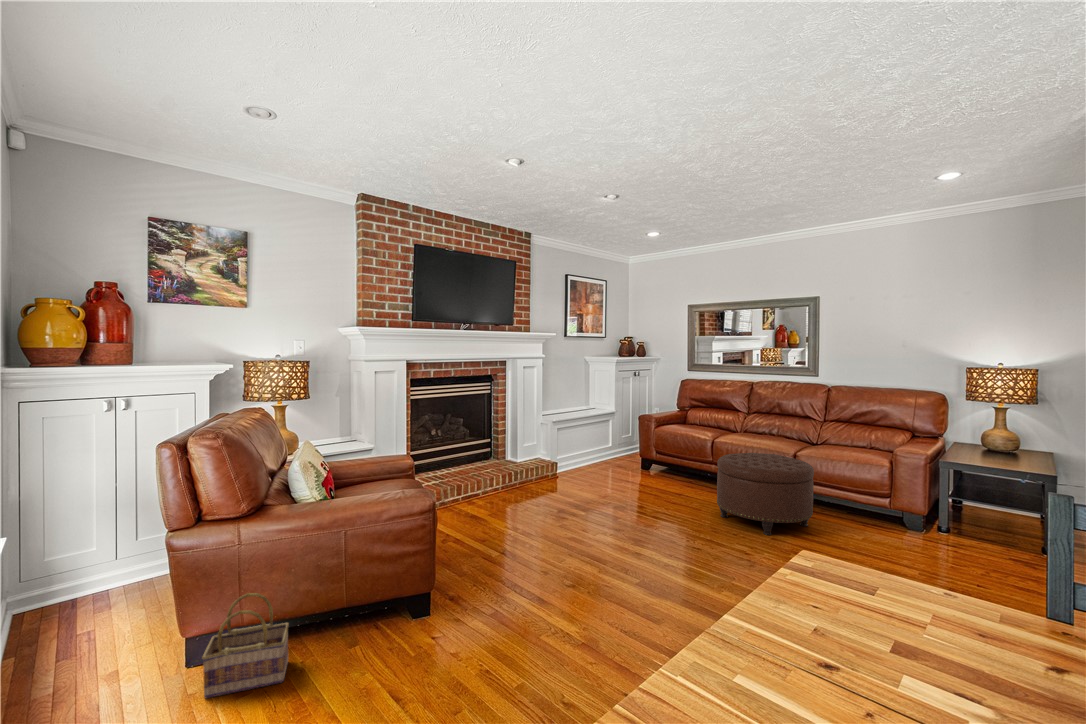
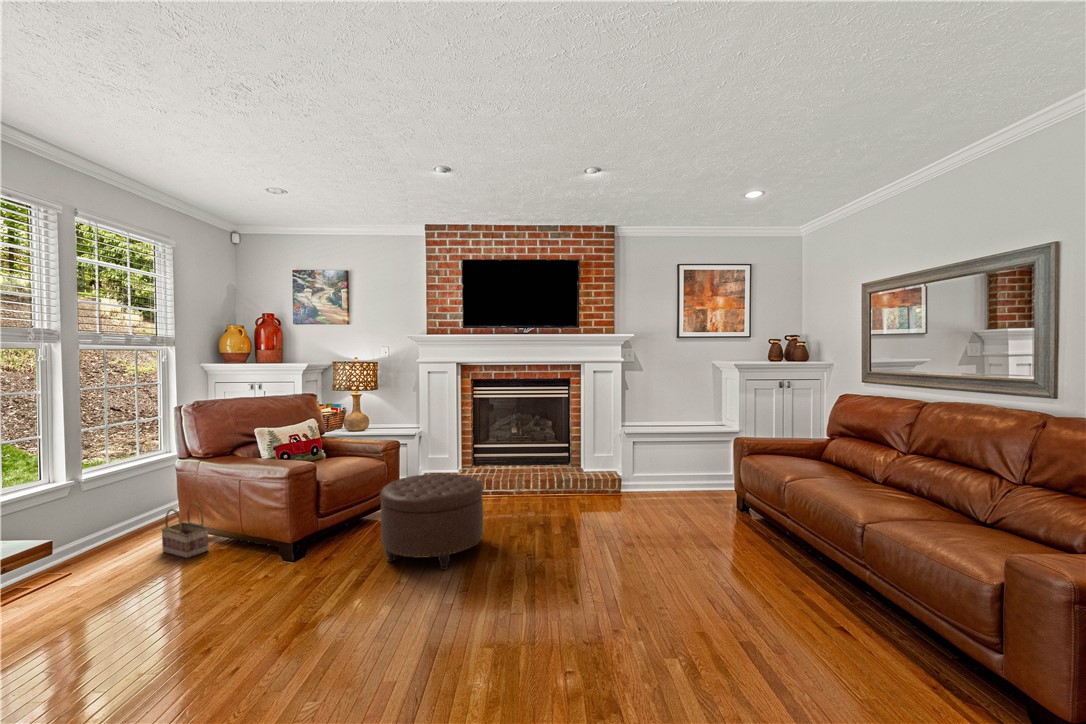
ottoman: present [717,453,814,535] -> present [380,473,483,570]

